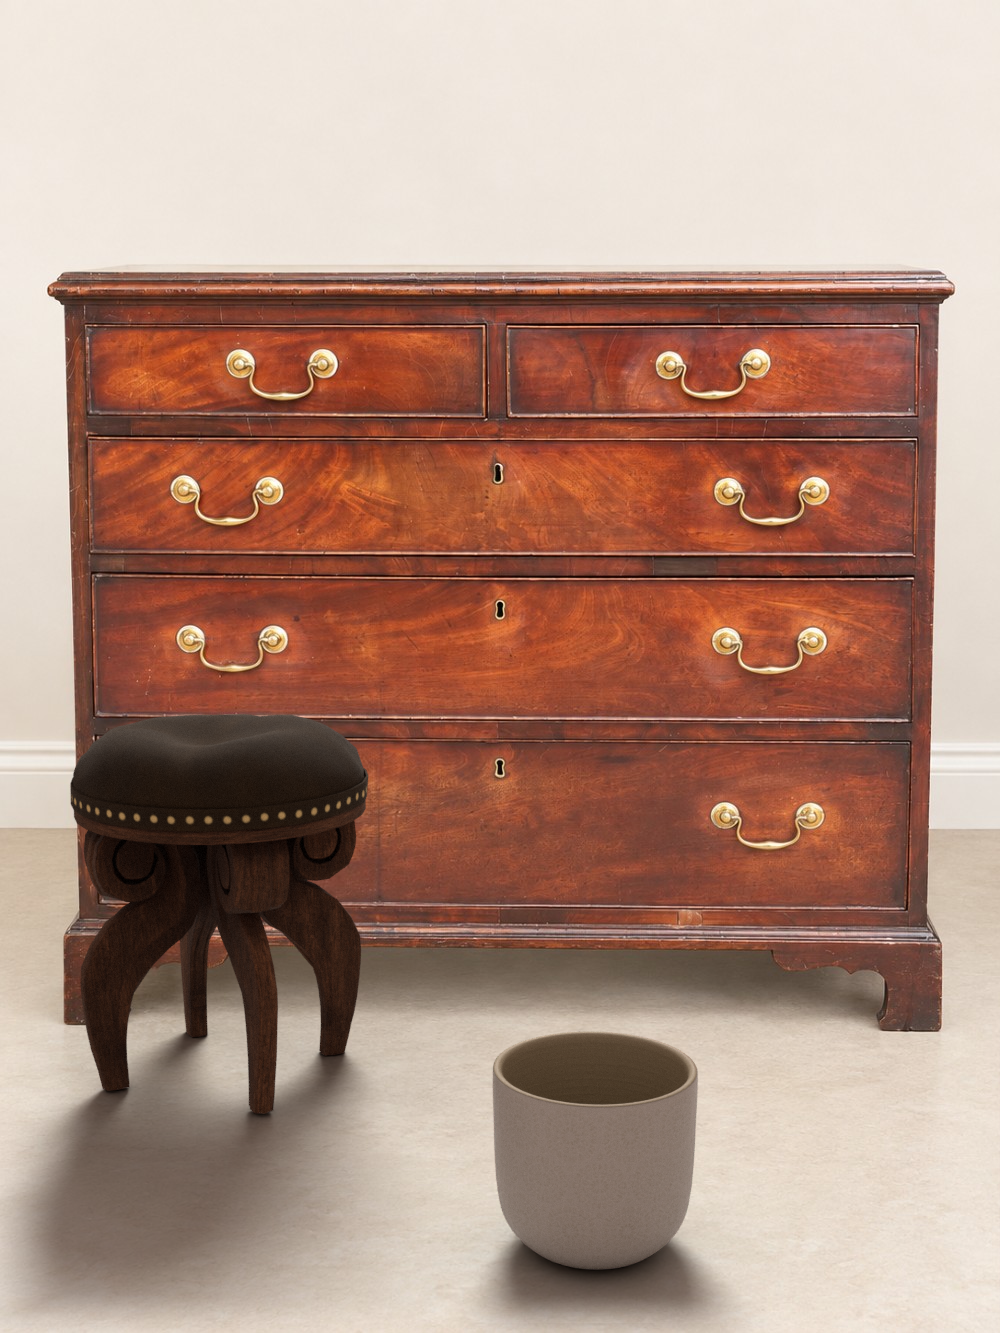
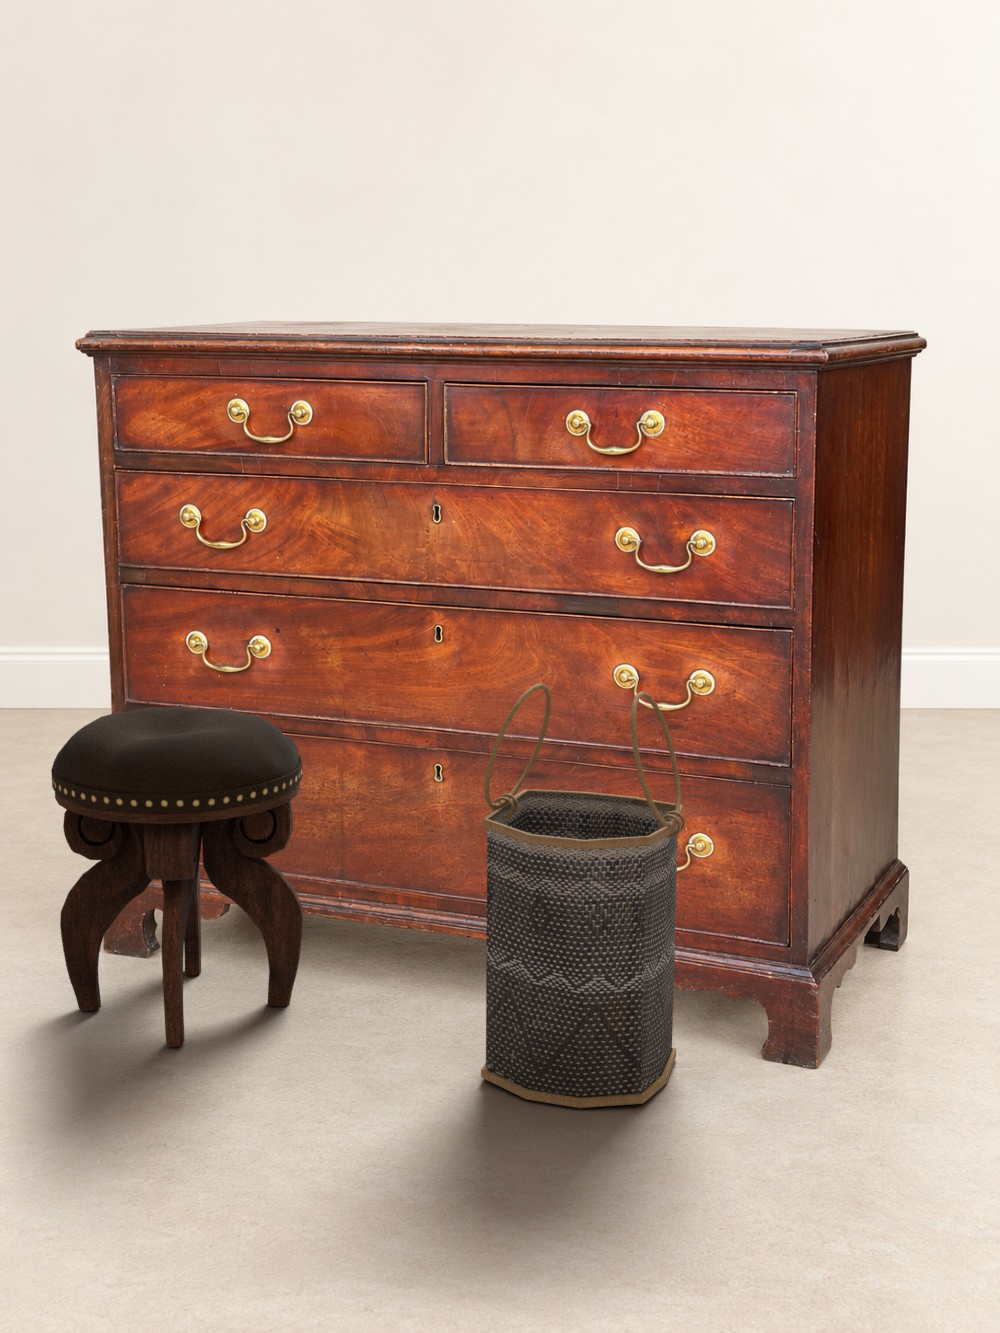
basket: none [624,646,841,1108] -> present [481,683,685,1108]
planter: present [493,1031,698,1270] -> none [224,1014,398,1216]

